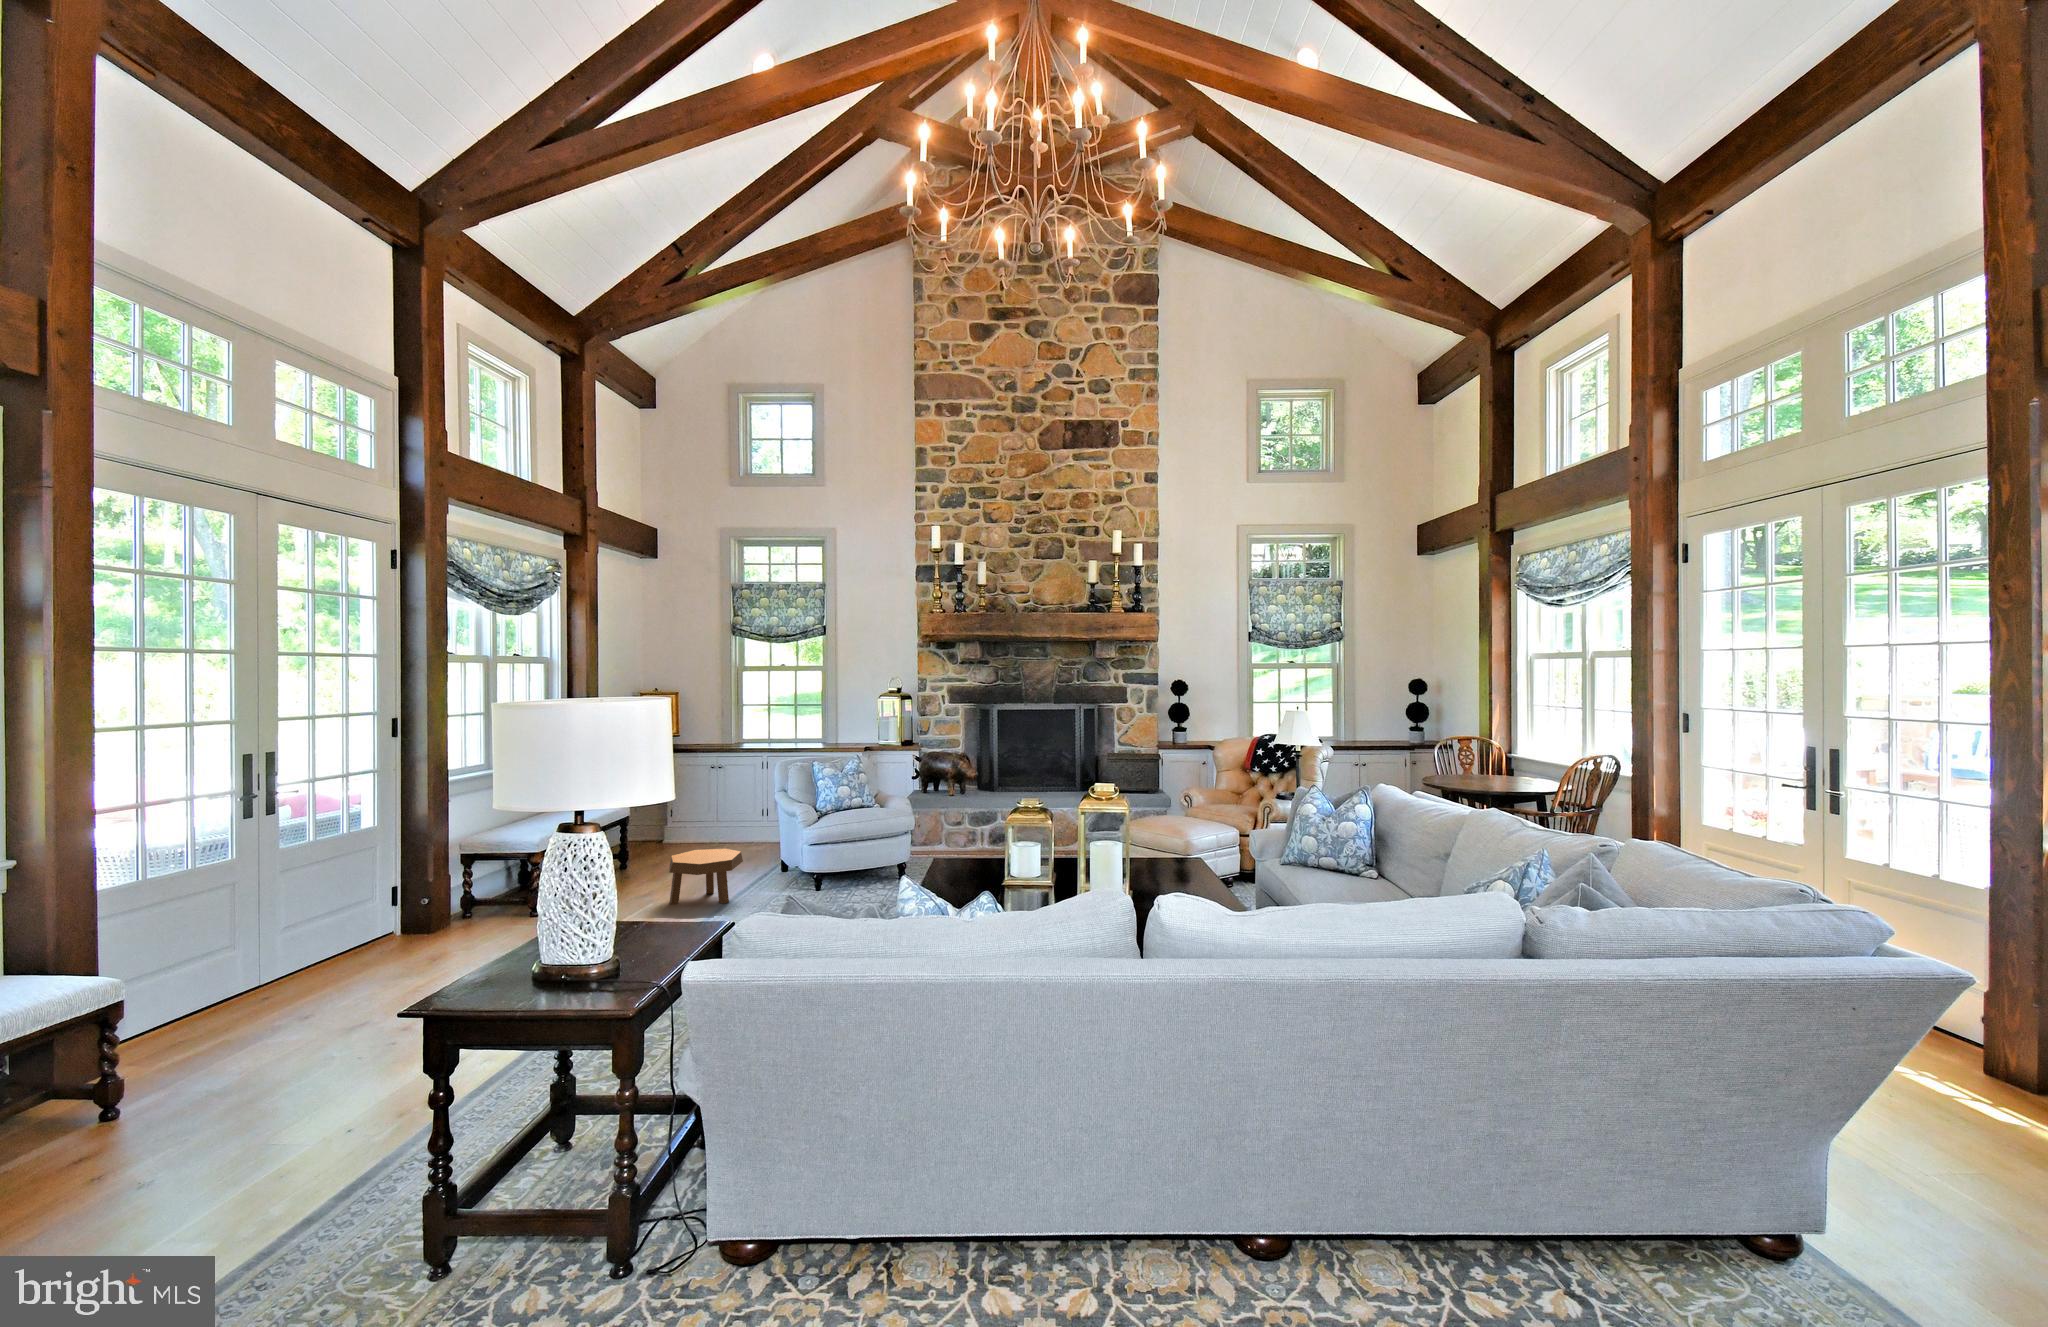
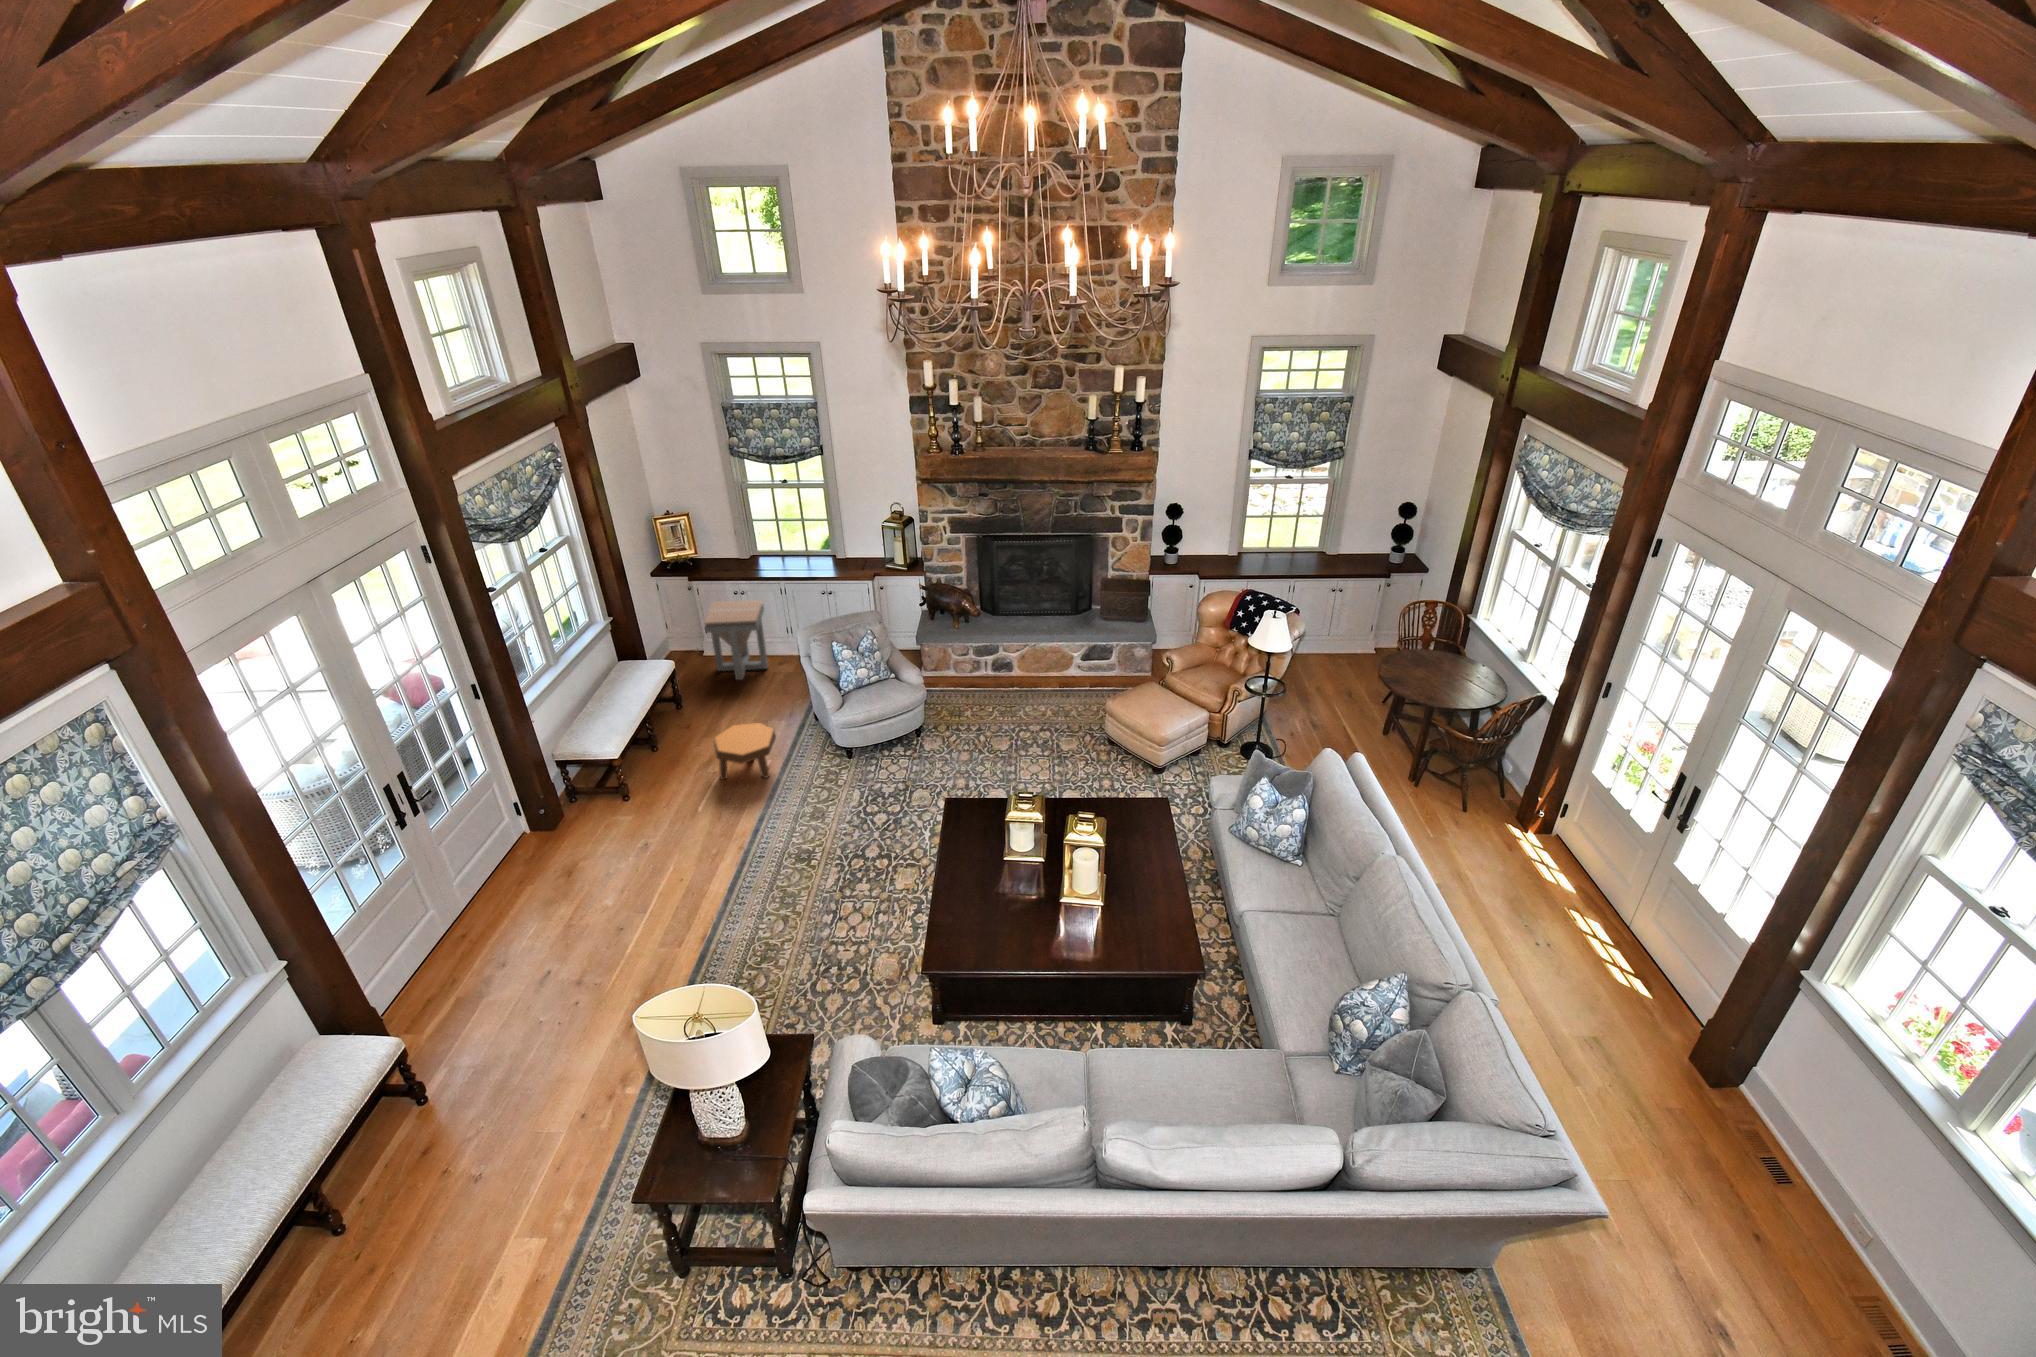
side table: none [682,775,750,854] -> present [704,600,768,680]

